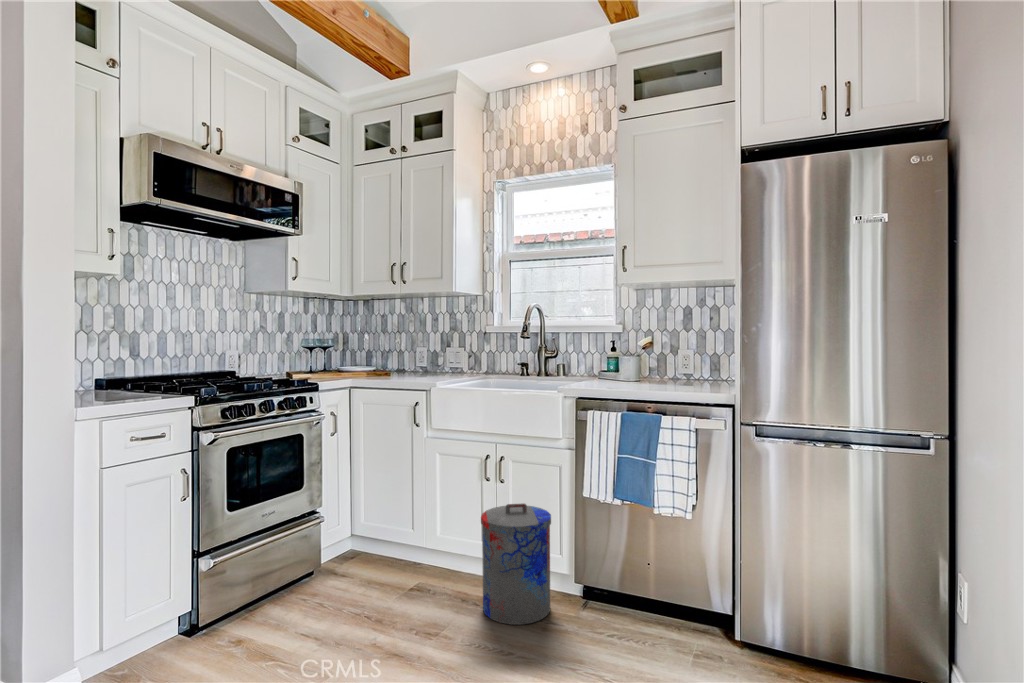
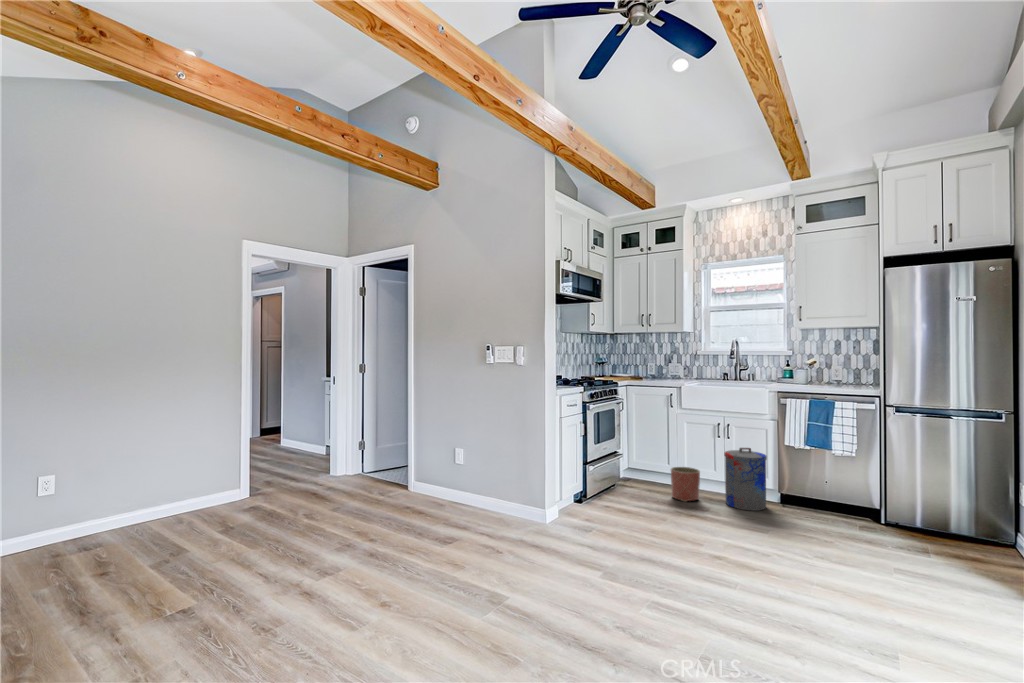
planter: none [390,539,442,611] -> present [671,467,700,502]

